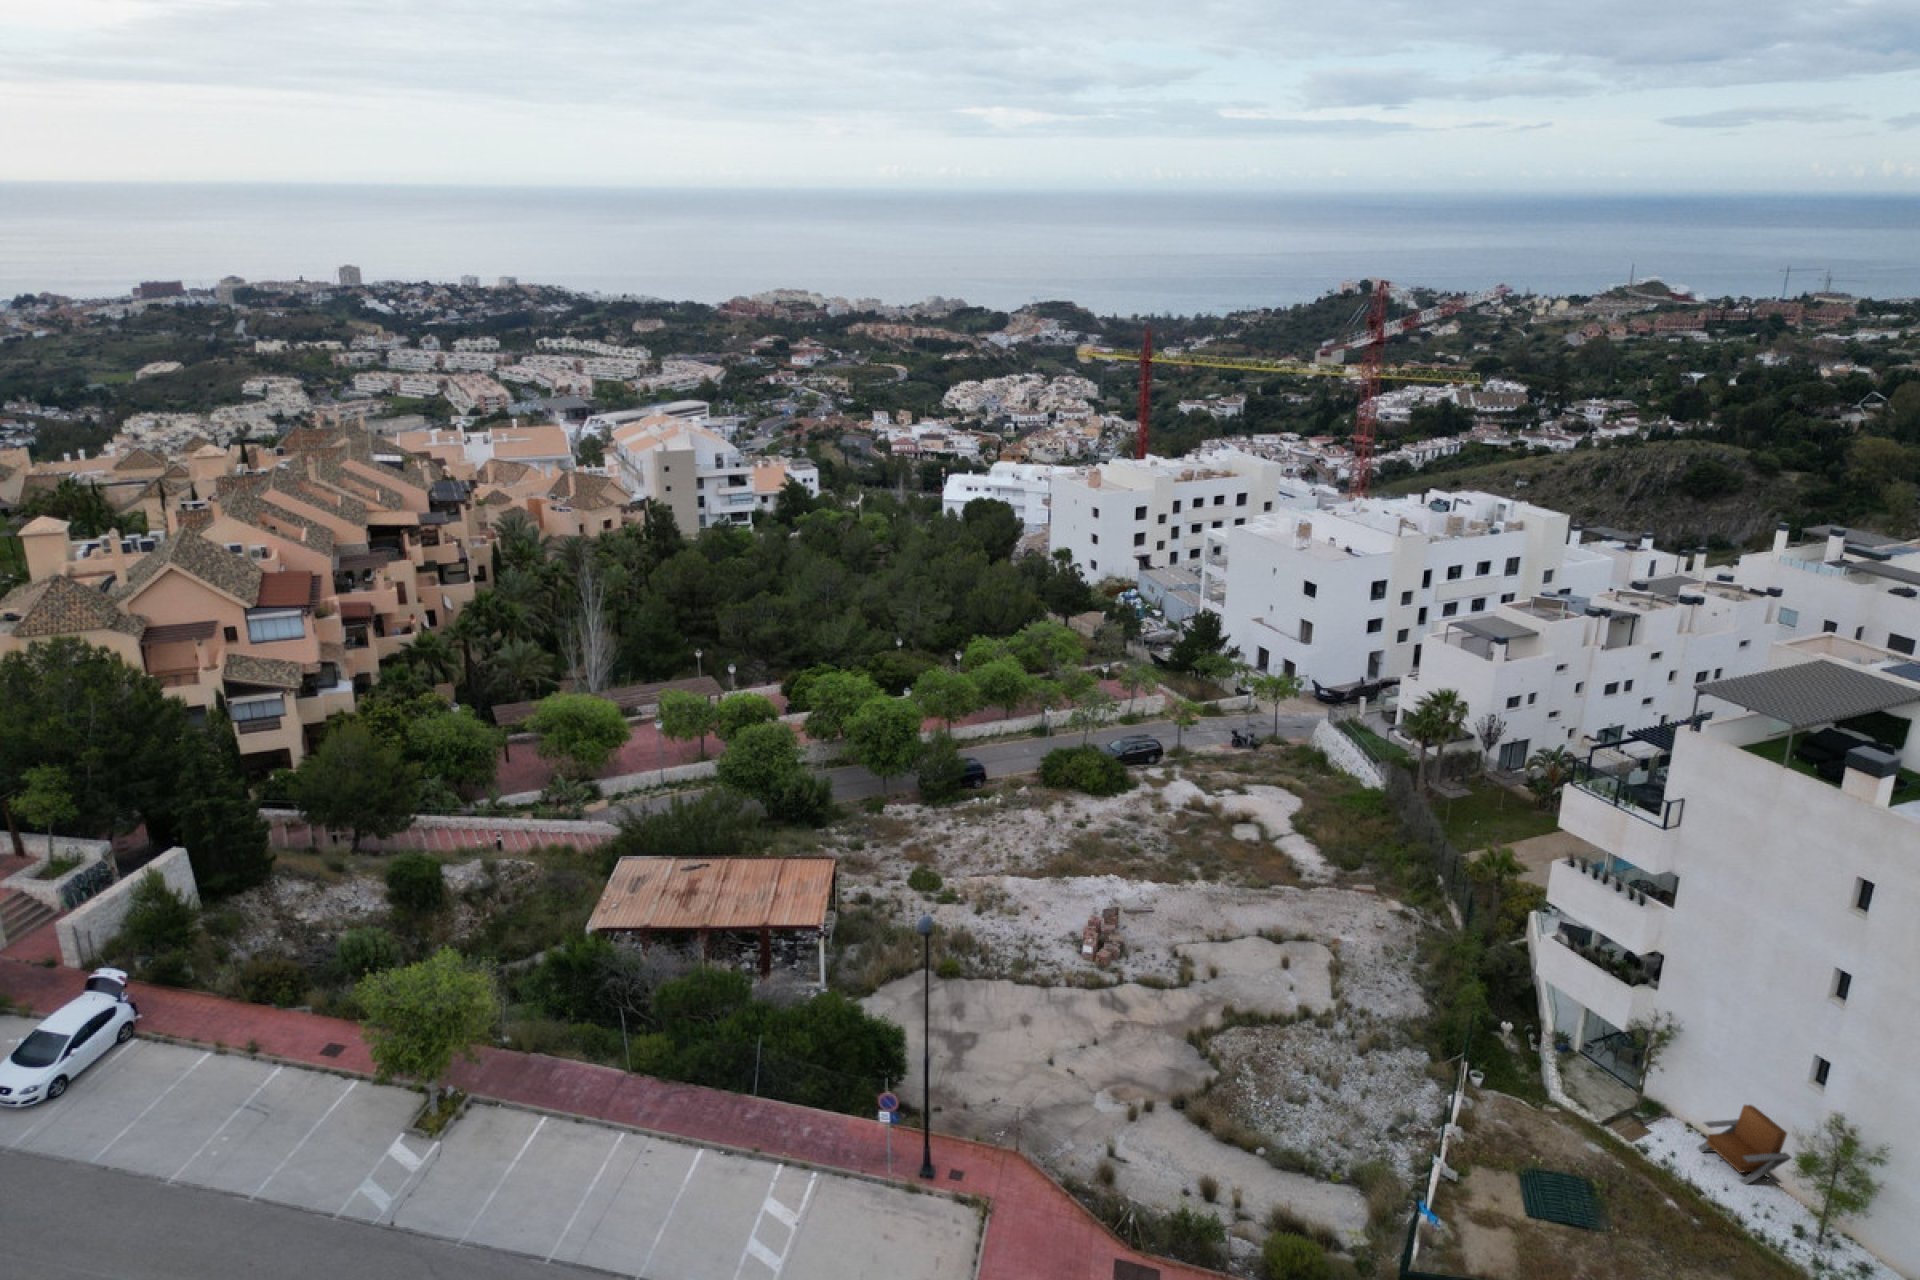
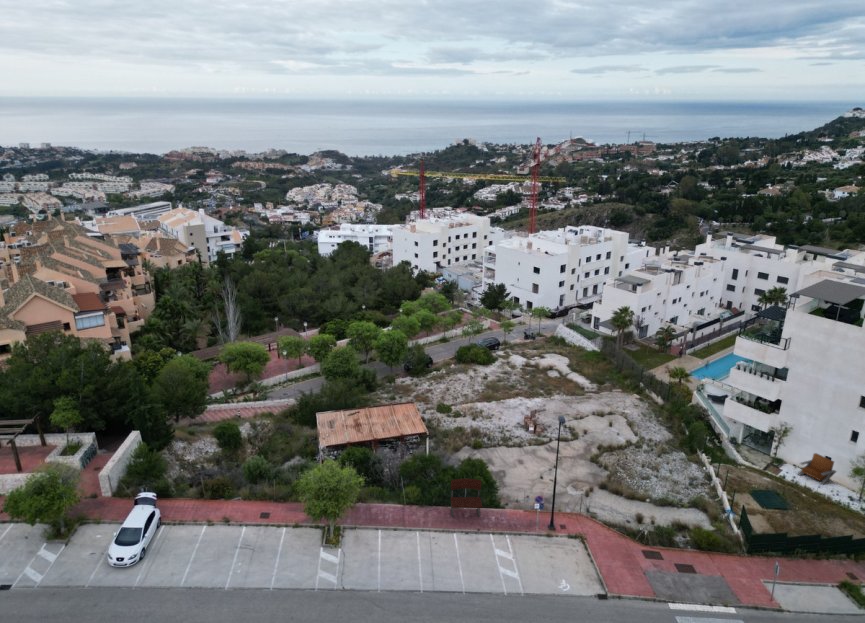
bench: none [797,1038,869,1125] -> present [451,479,482,517]

